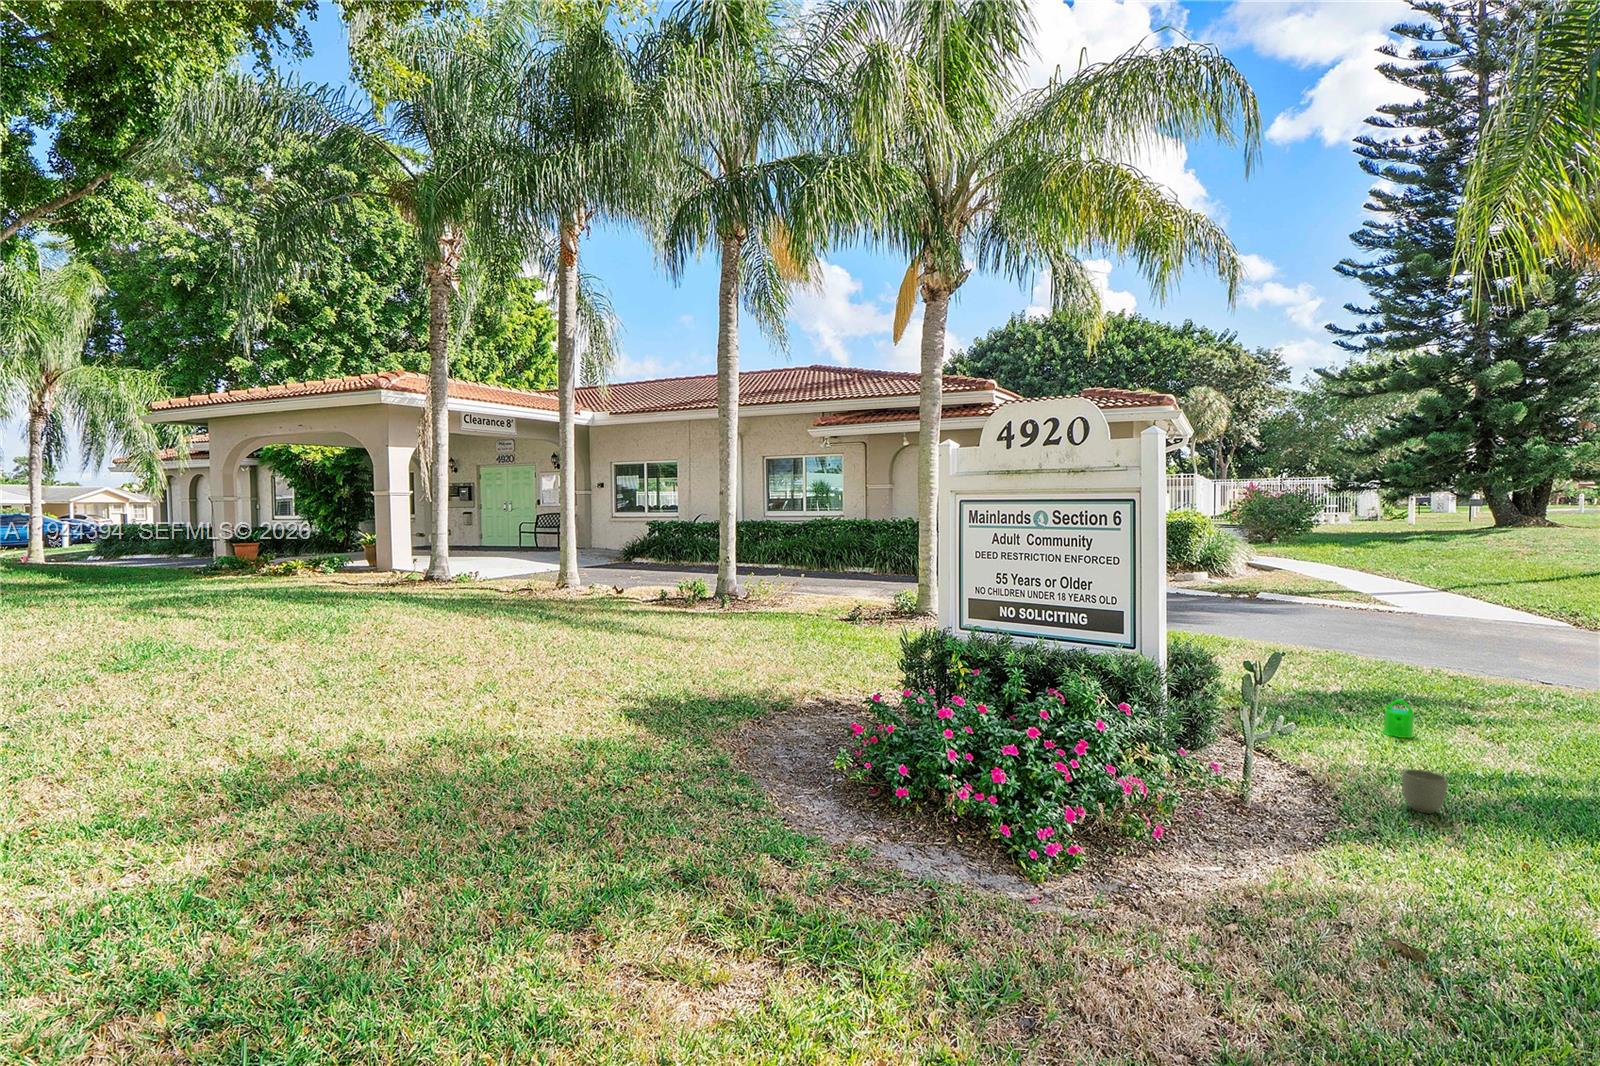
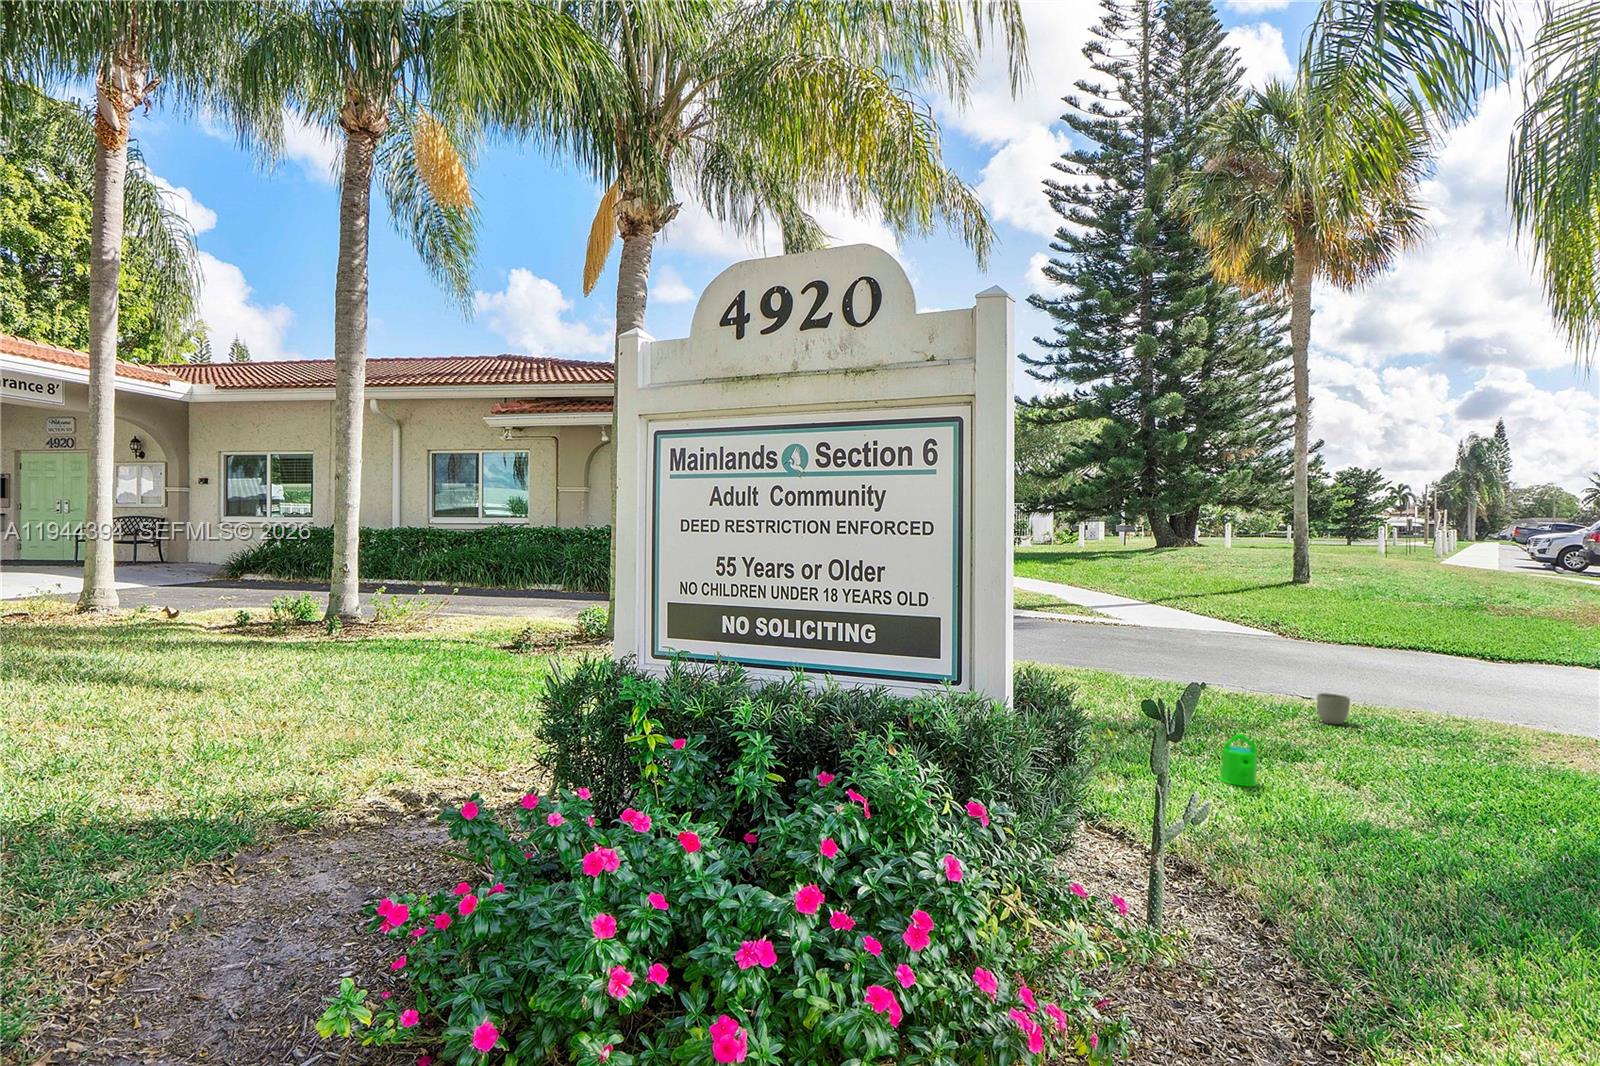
planter: present [1402,769,1448,814] -> present [1317,693,1350,725]

